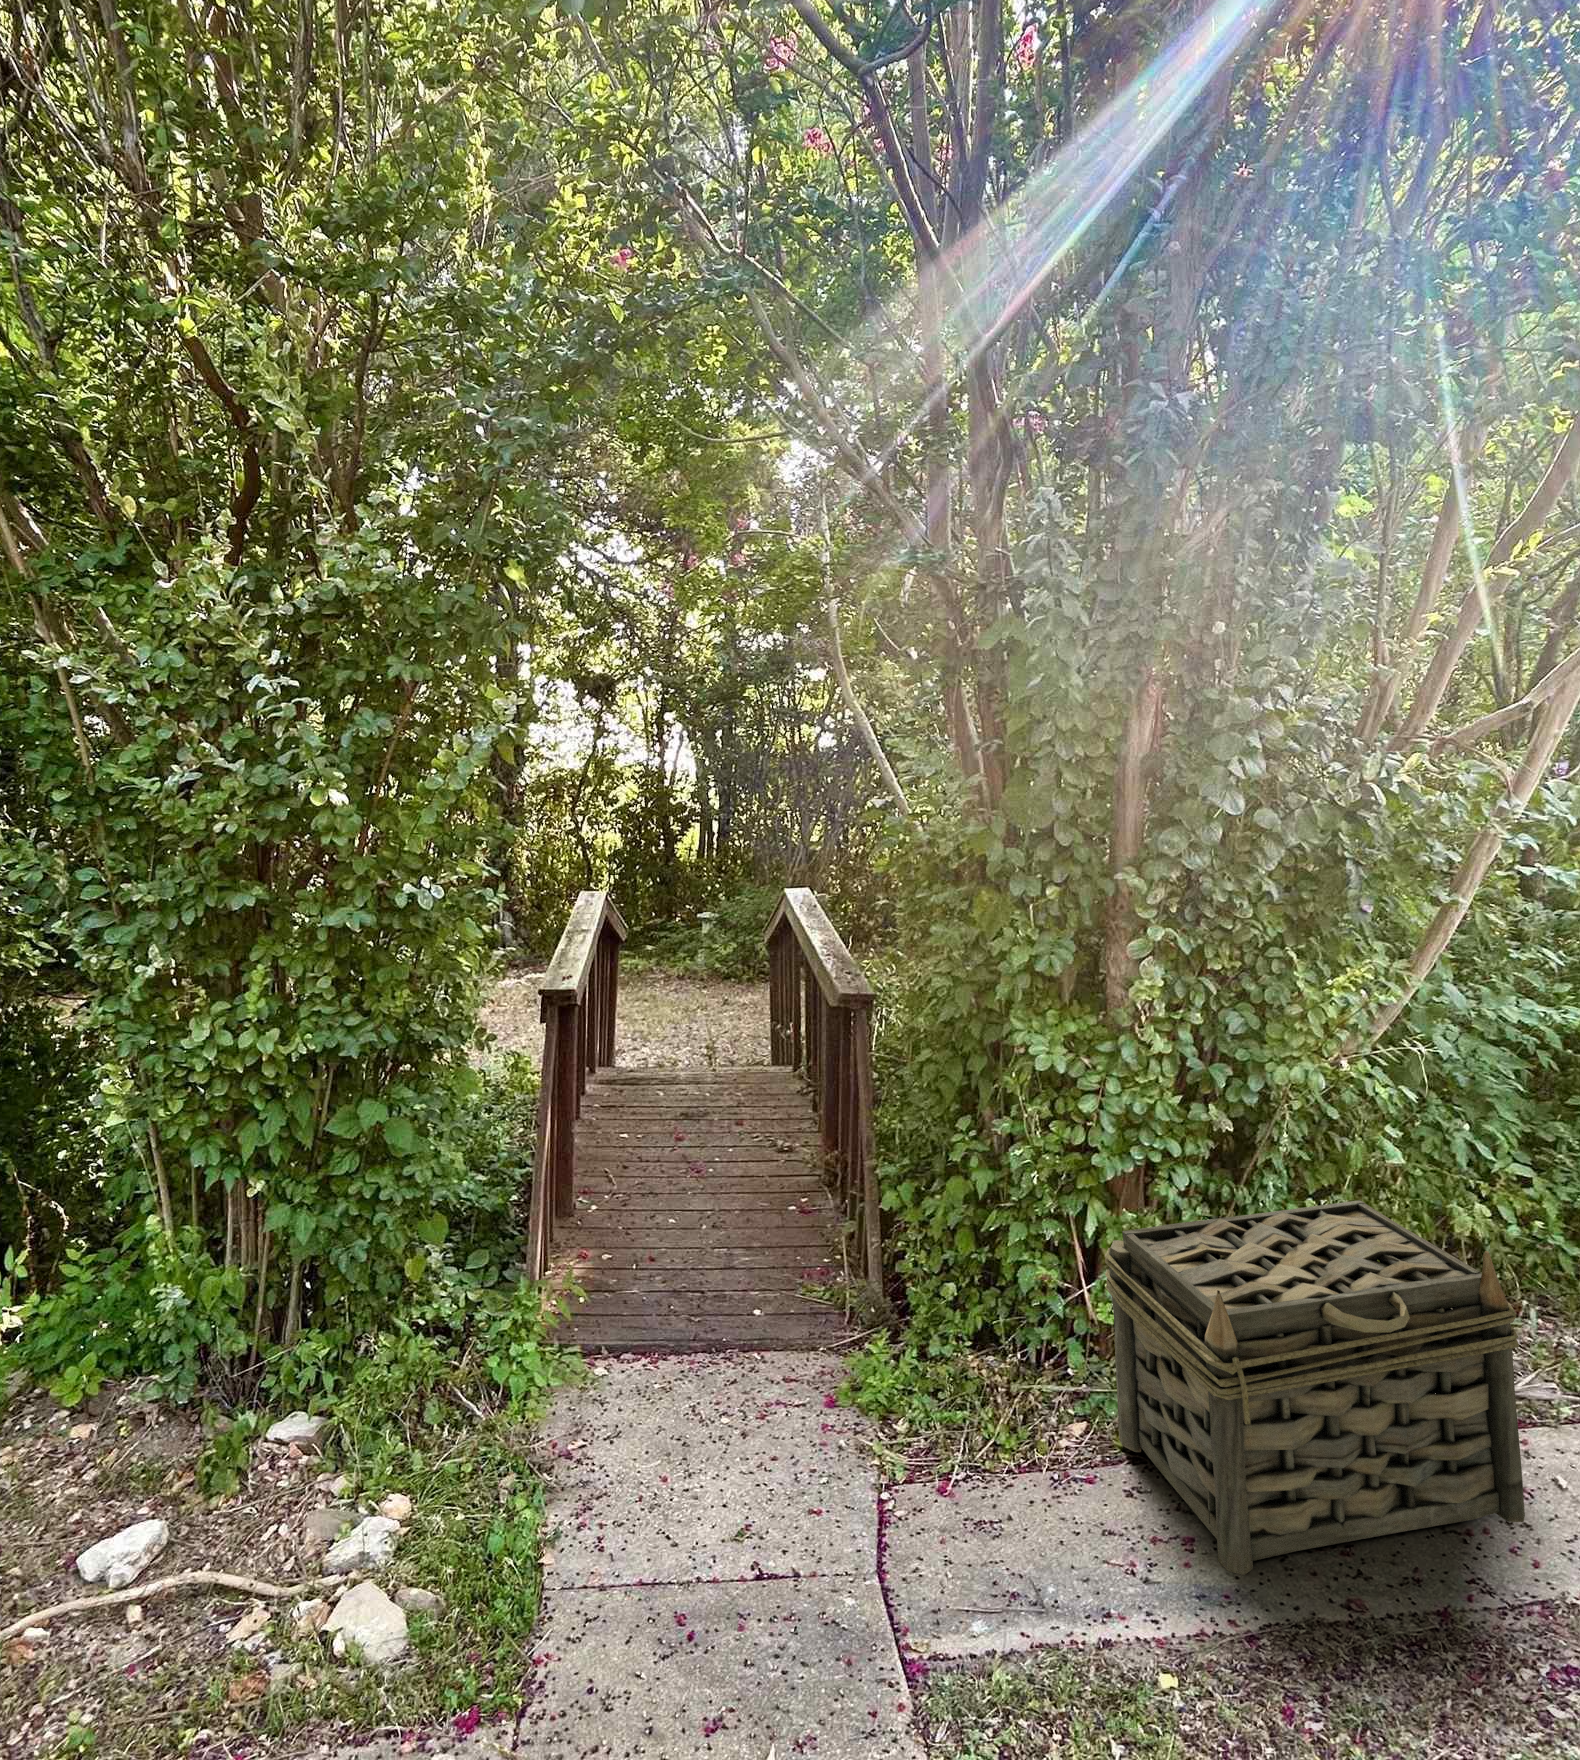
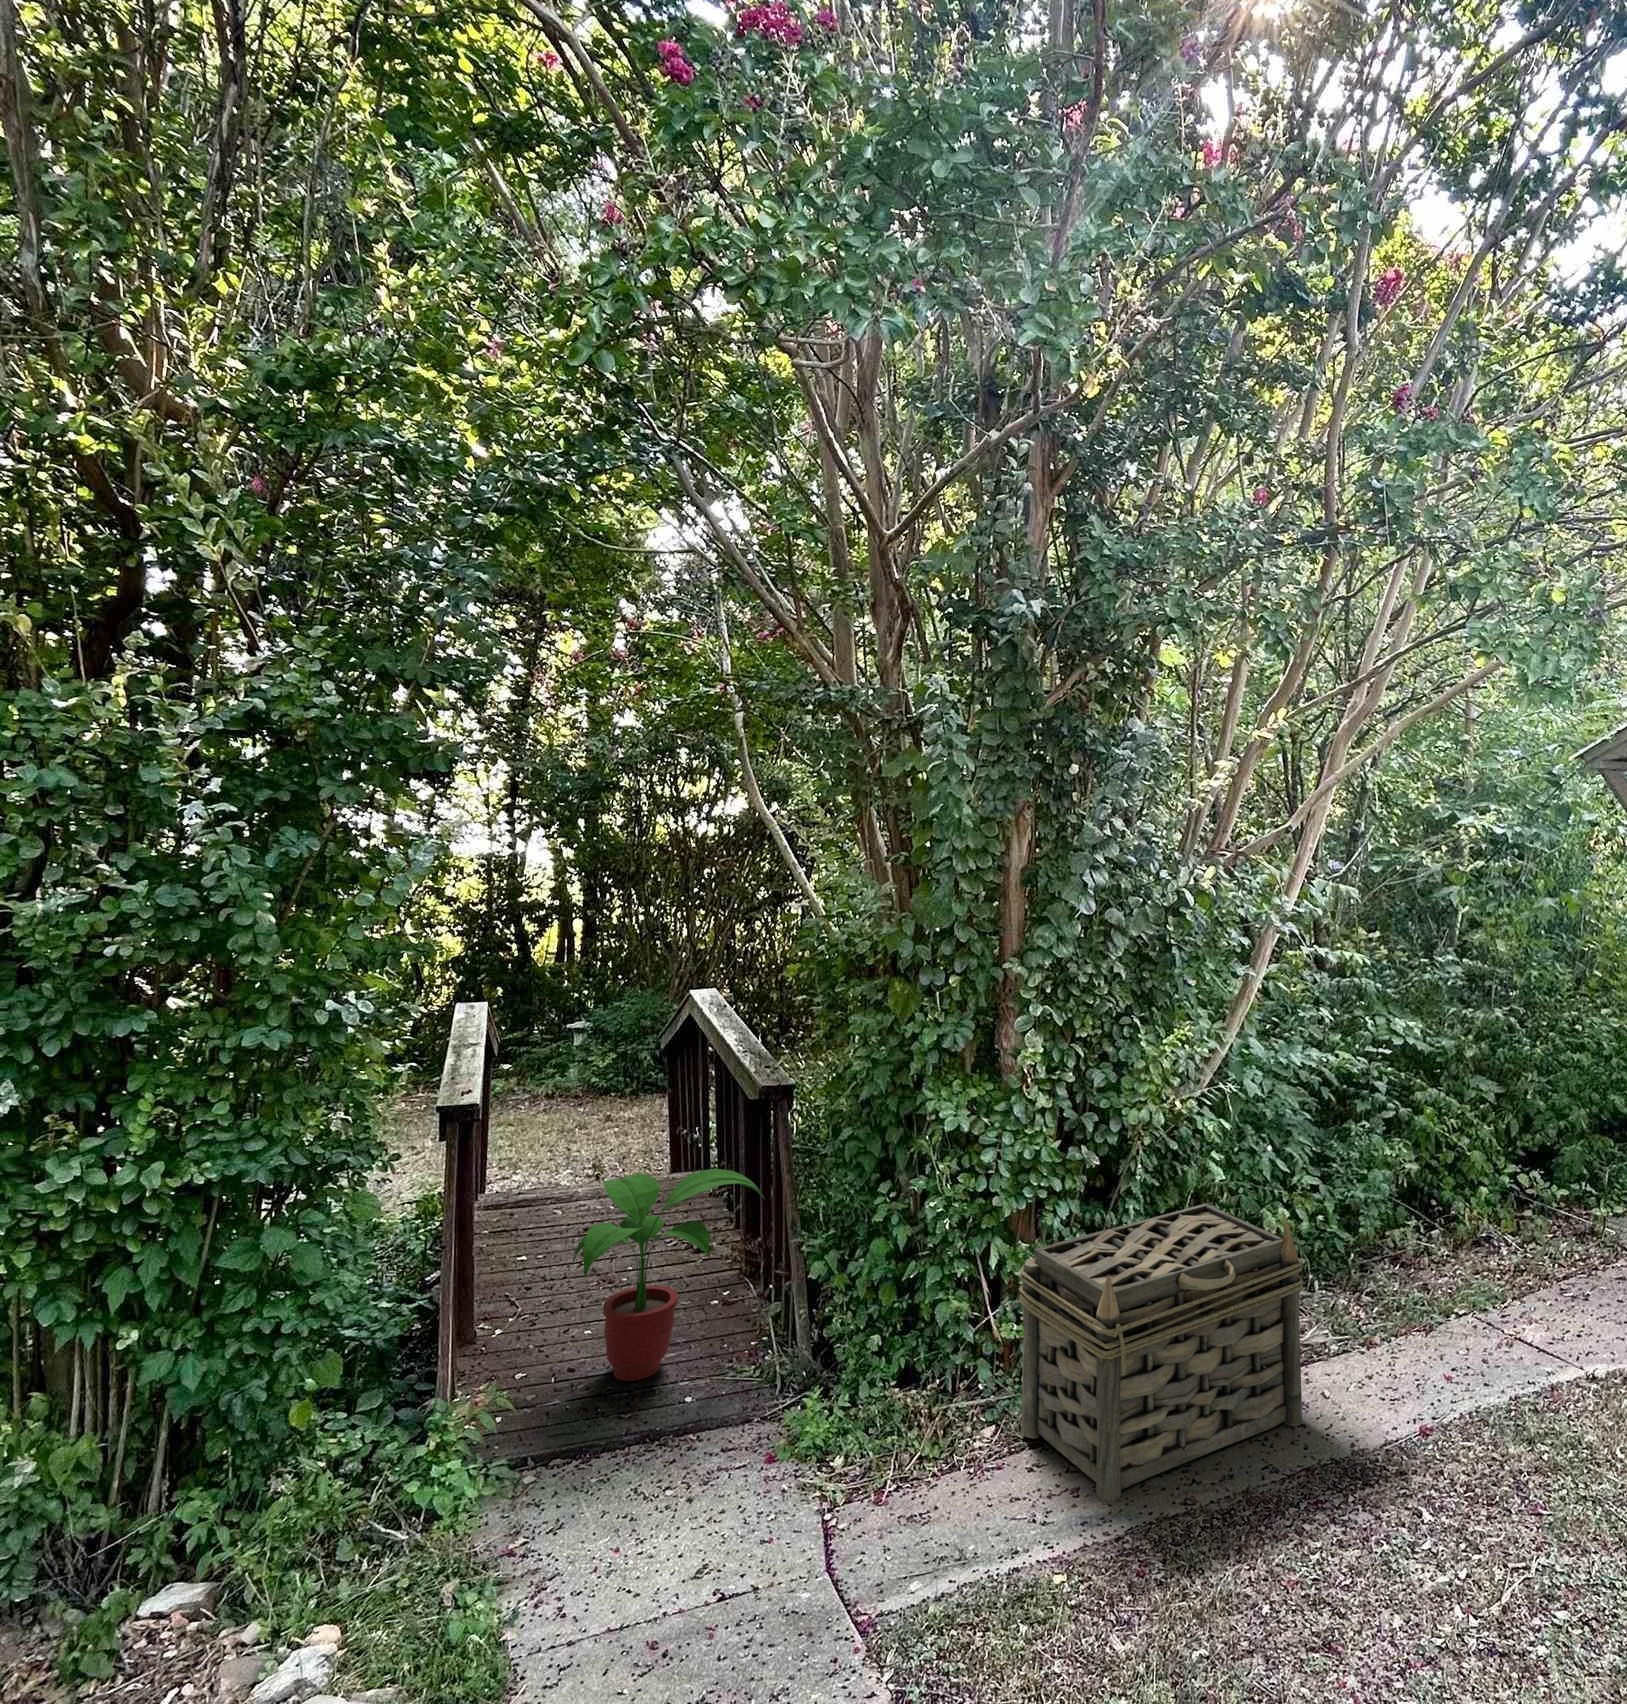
potted plant: none [645,1074,828,1279] -> present [573,1169,765,1381]

